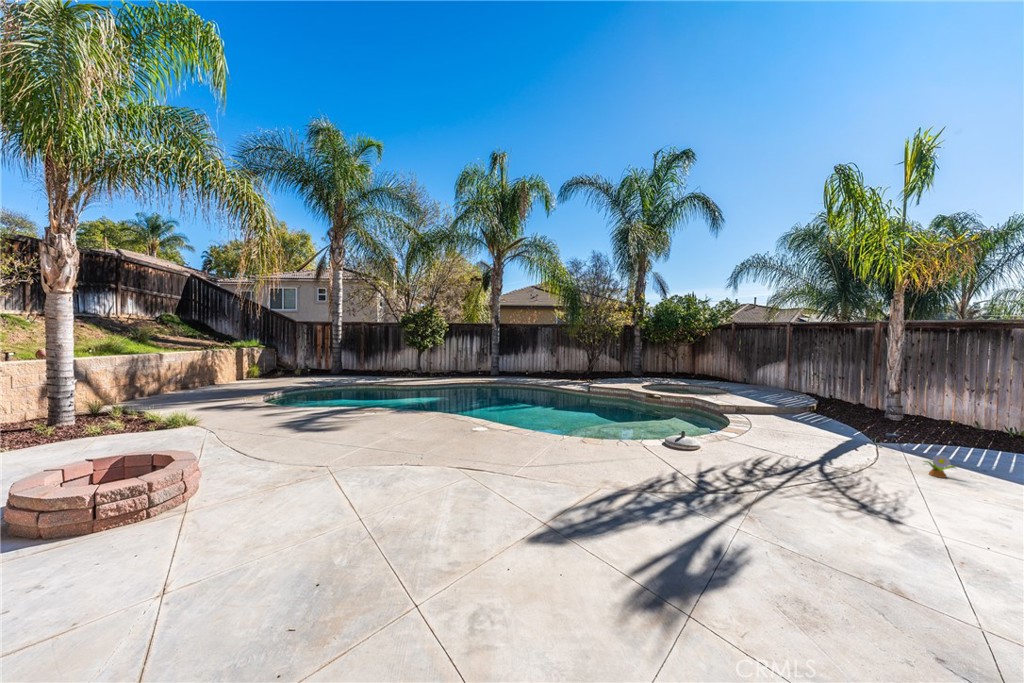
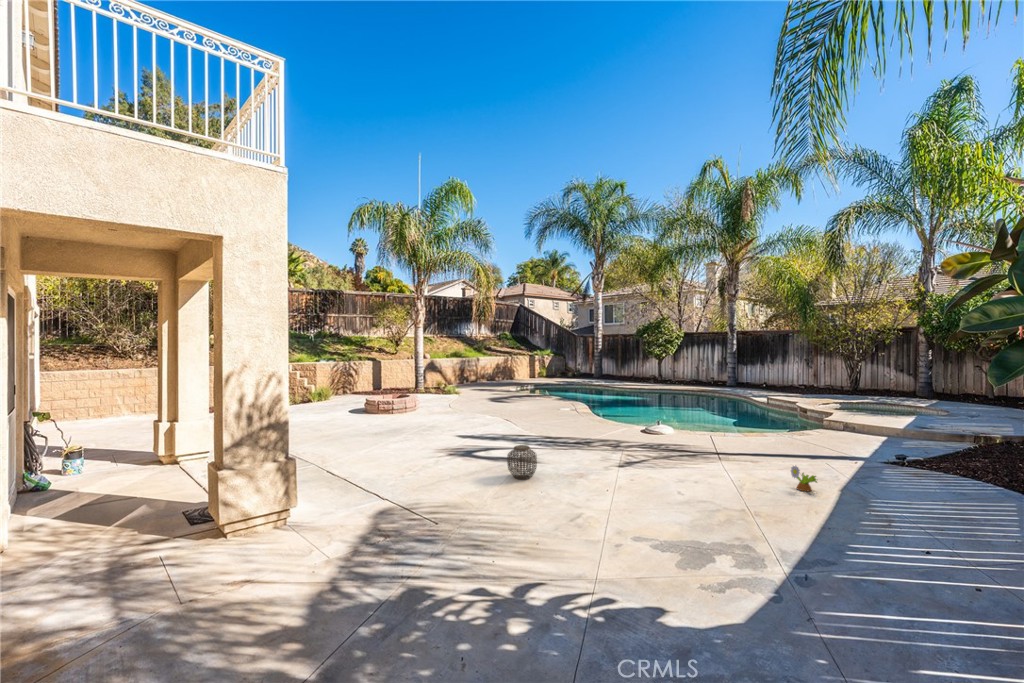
woven basket: none [863,524,944,599] -> present [507,445,537,480]

